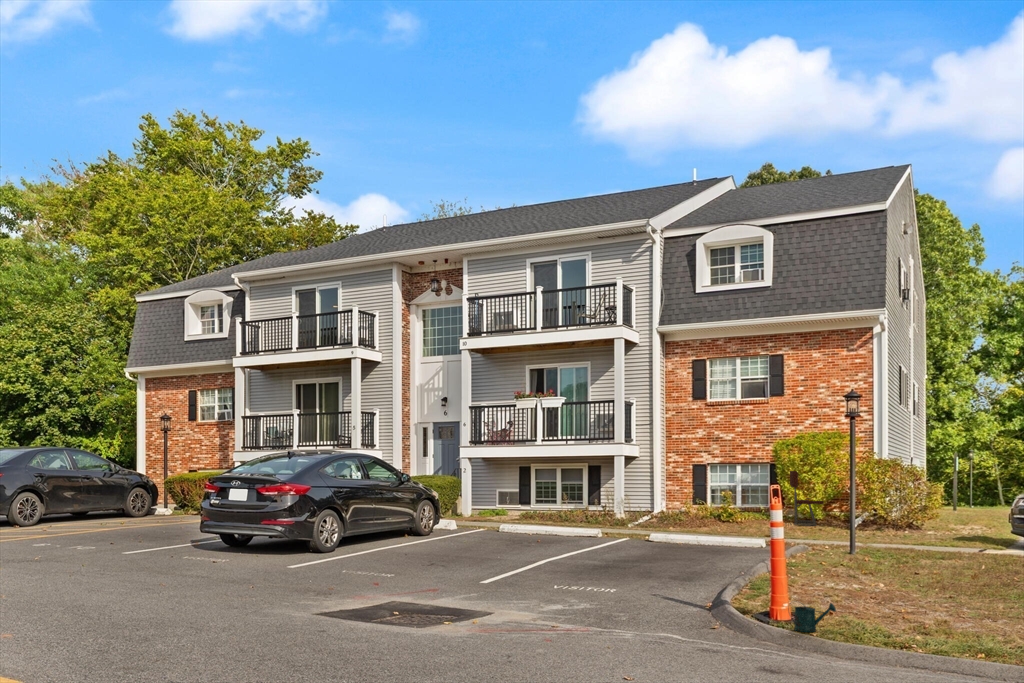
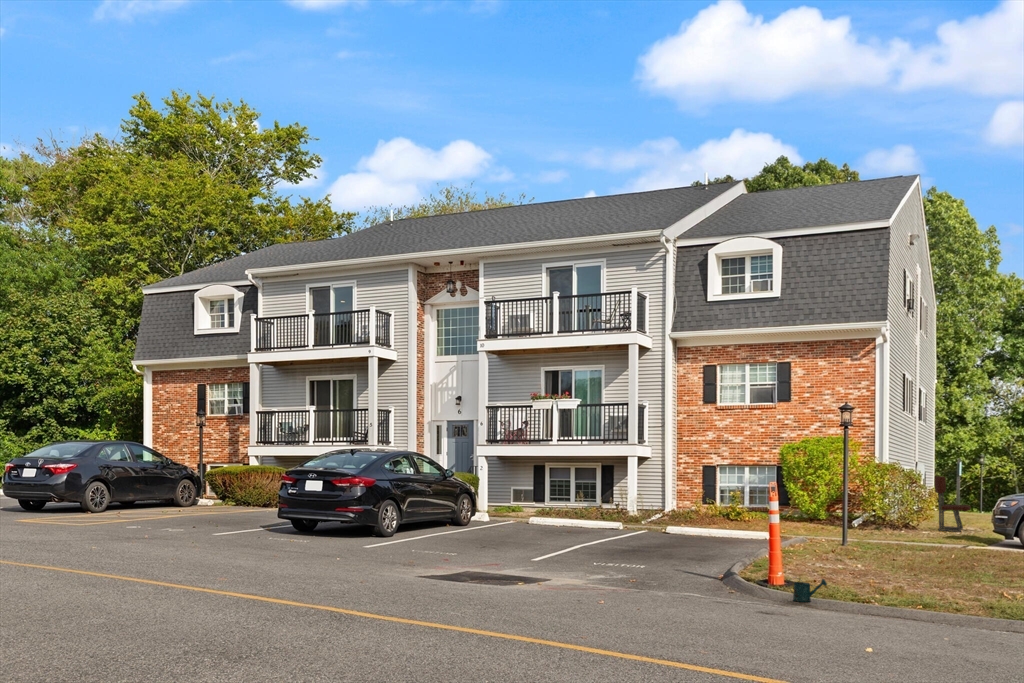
bench: present [790,471,824,526] -> present [935,476,971,532]

